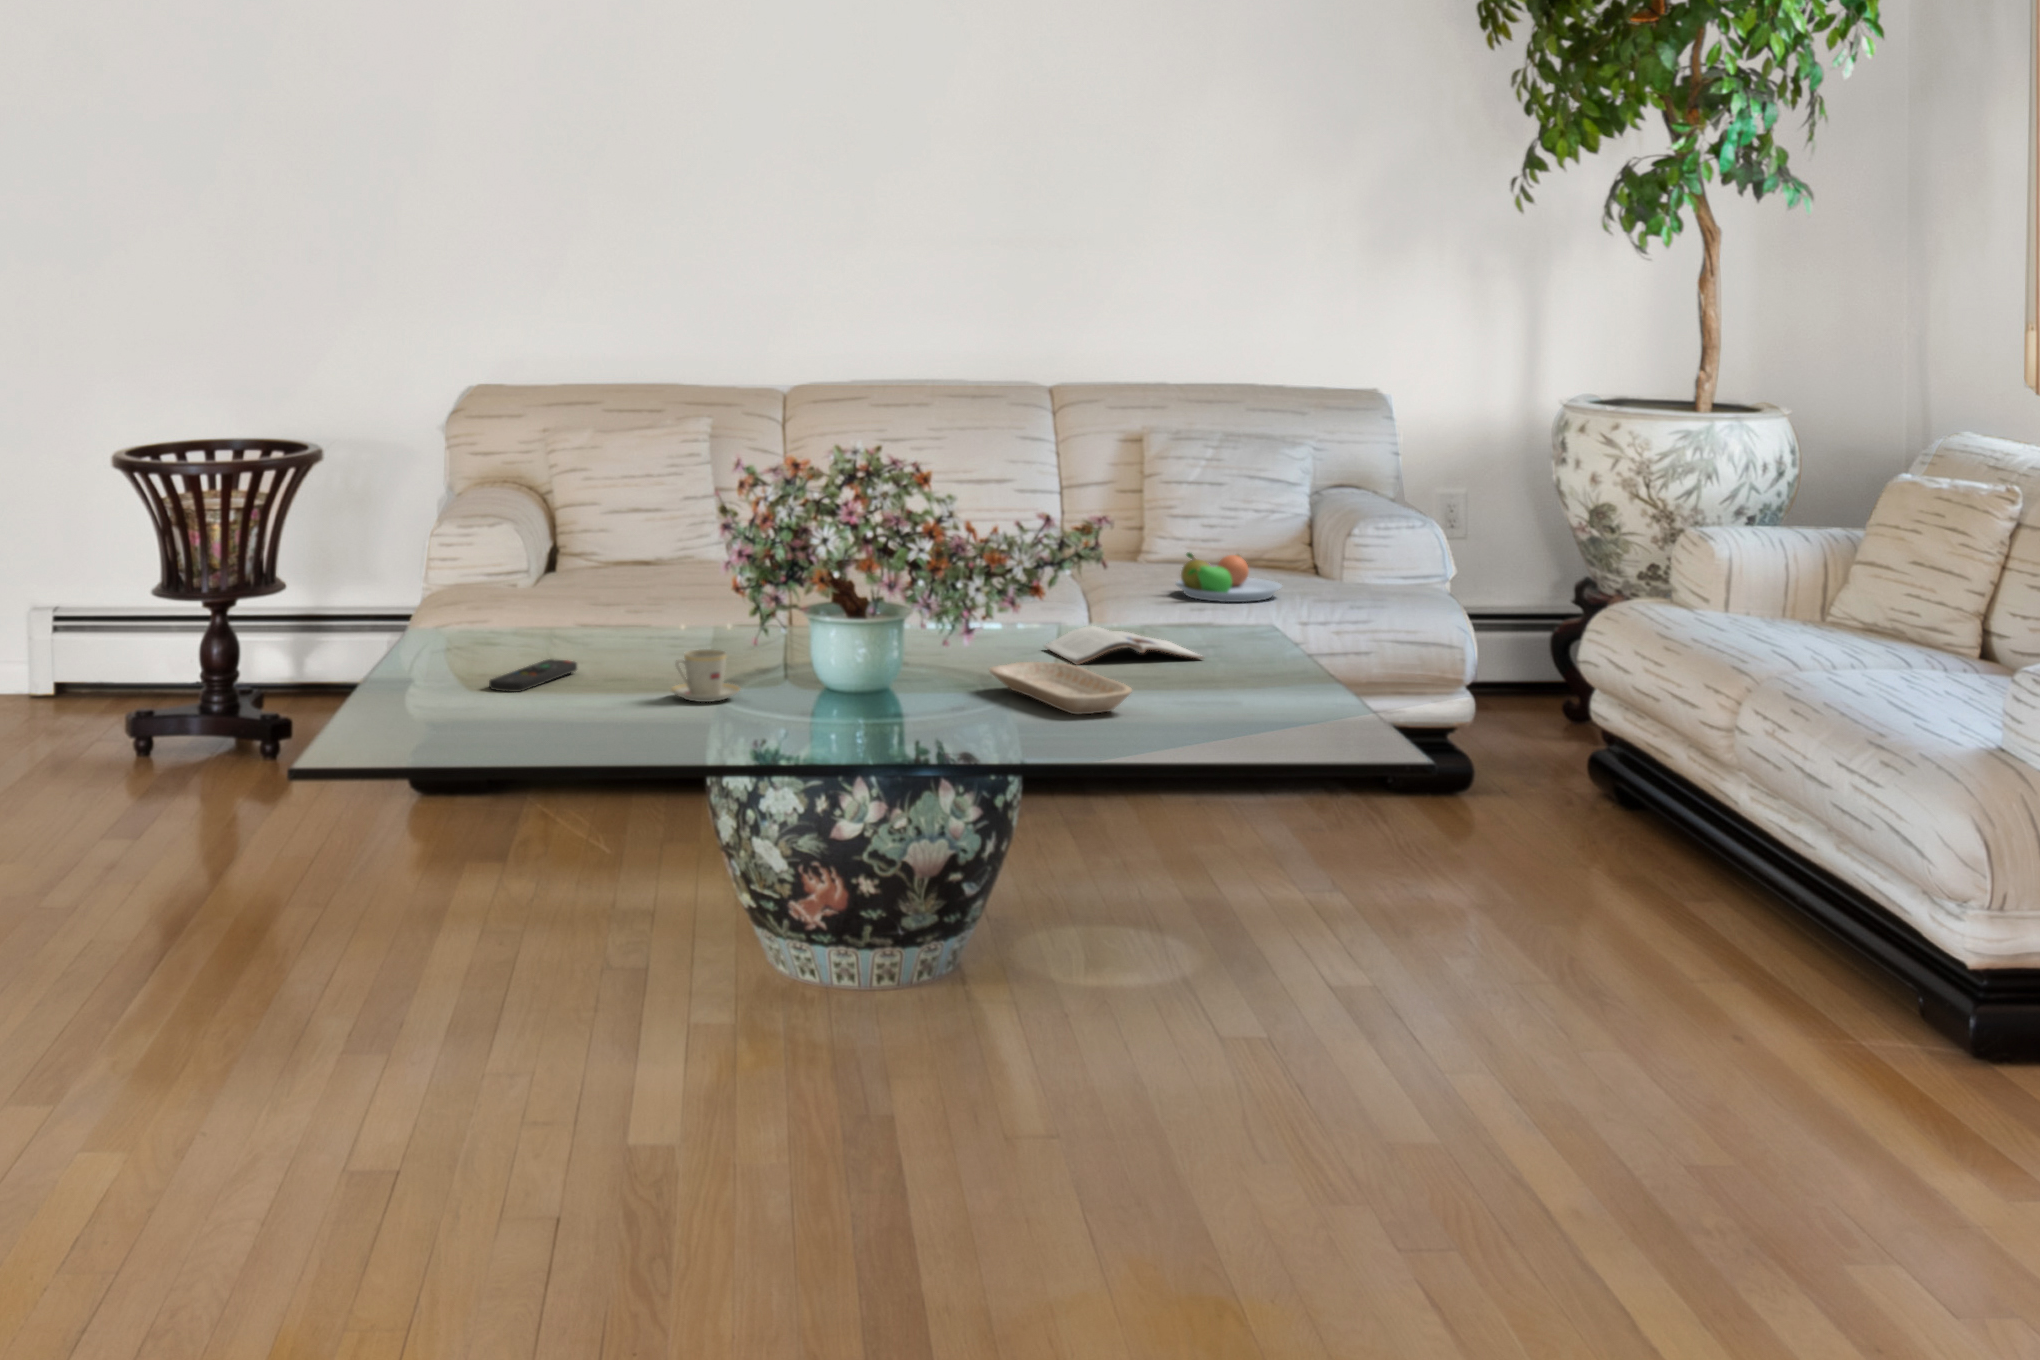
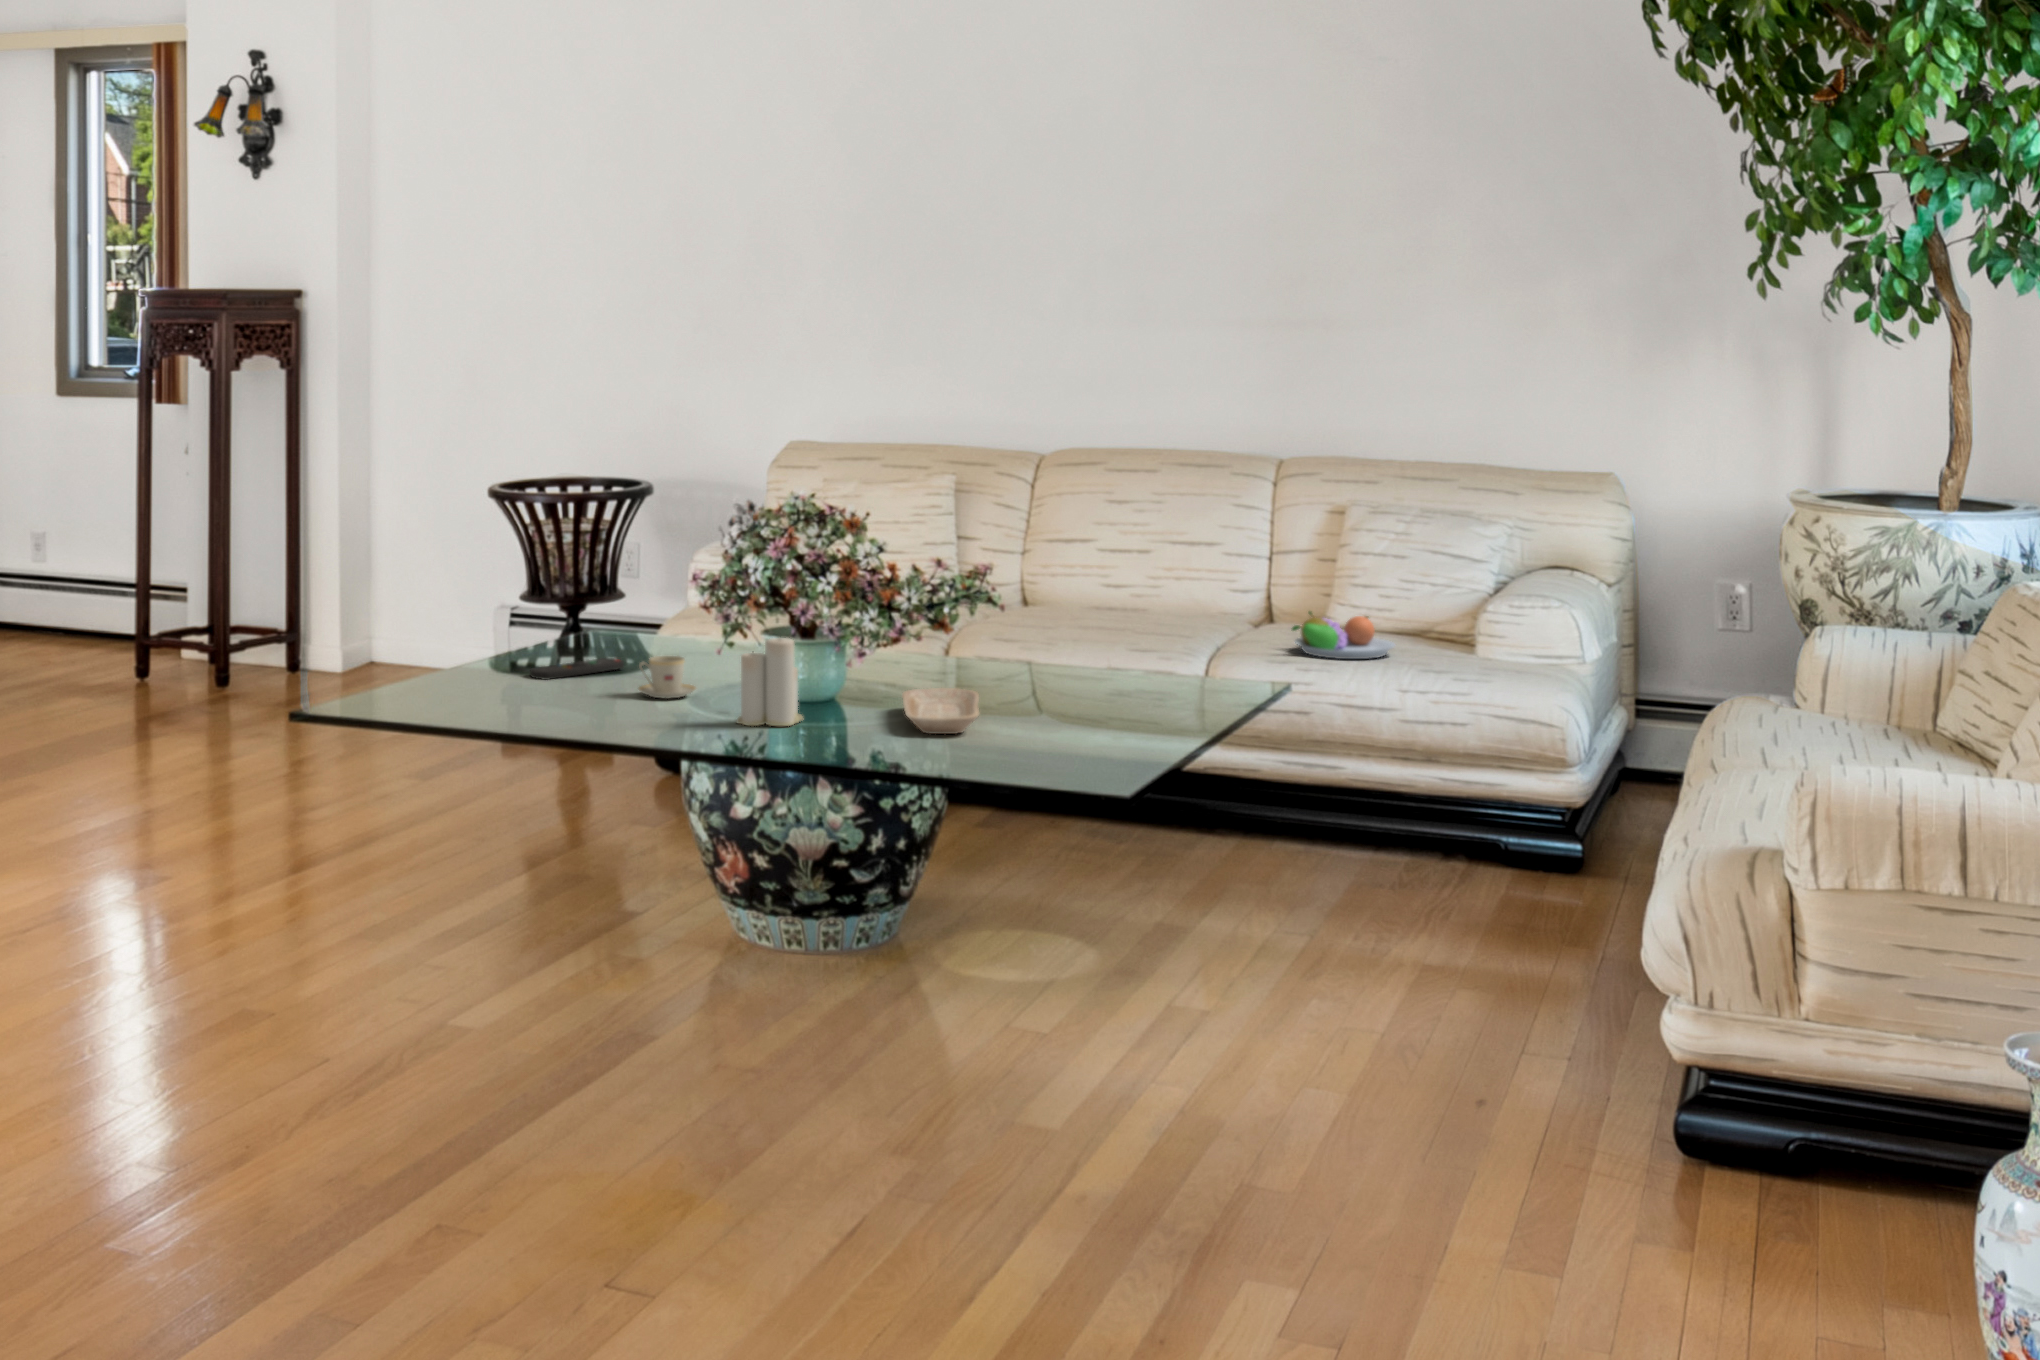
candle: none [860,607,928,723] -> present [737,638,803,726]
magazine: present [1044,626,1204,665] -> none [1040,666,1166,702]

